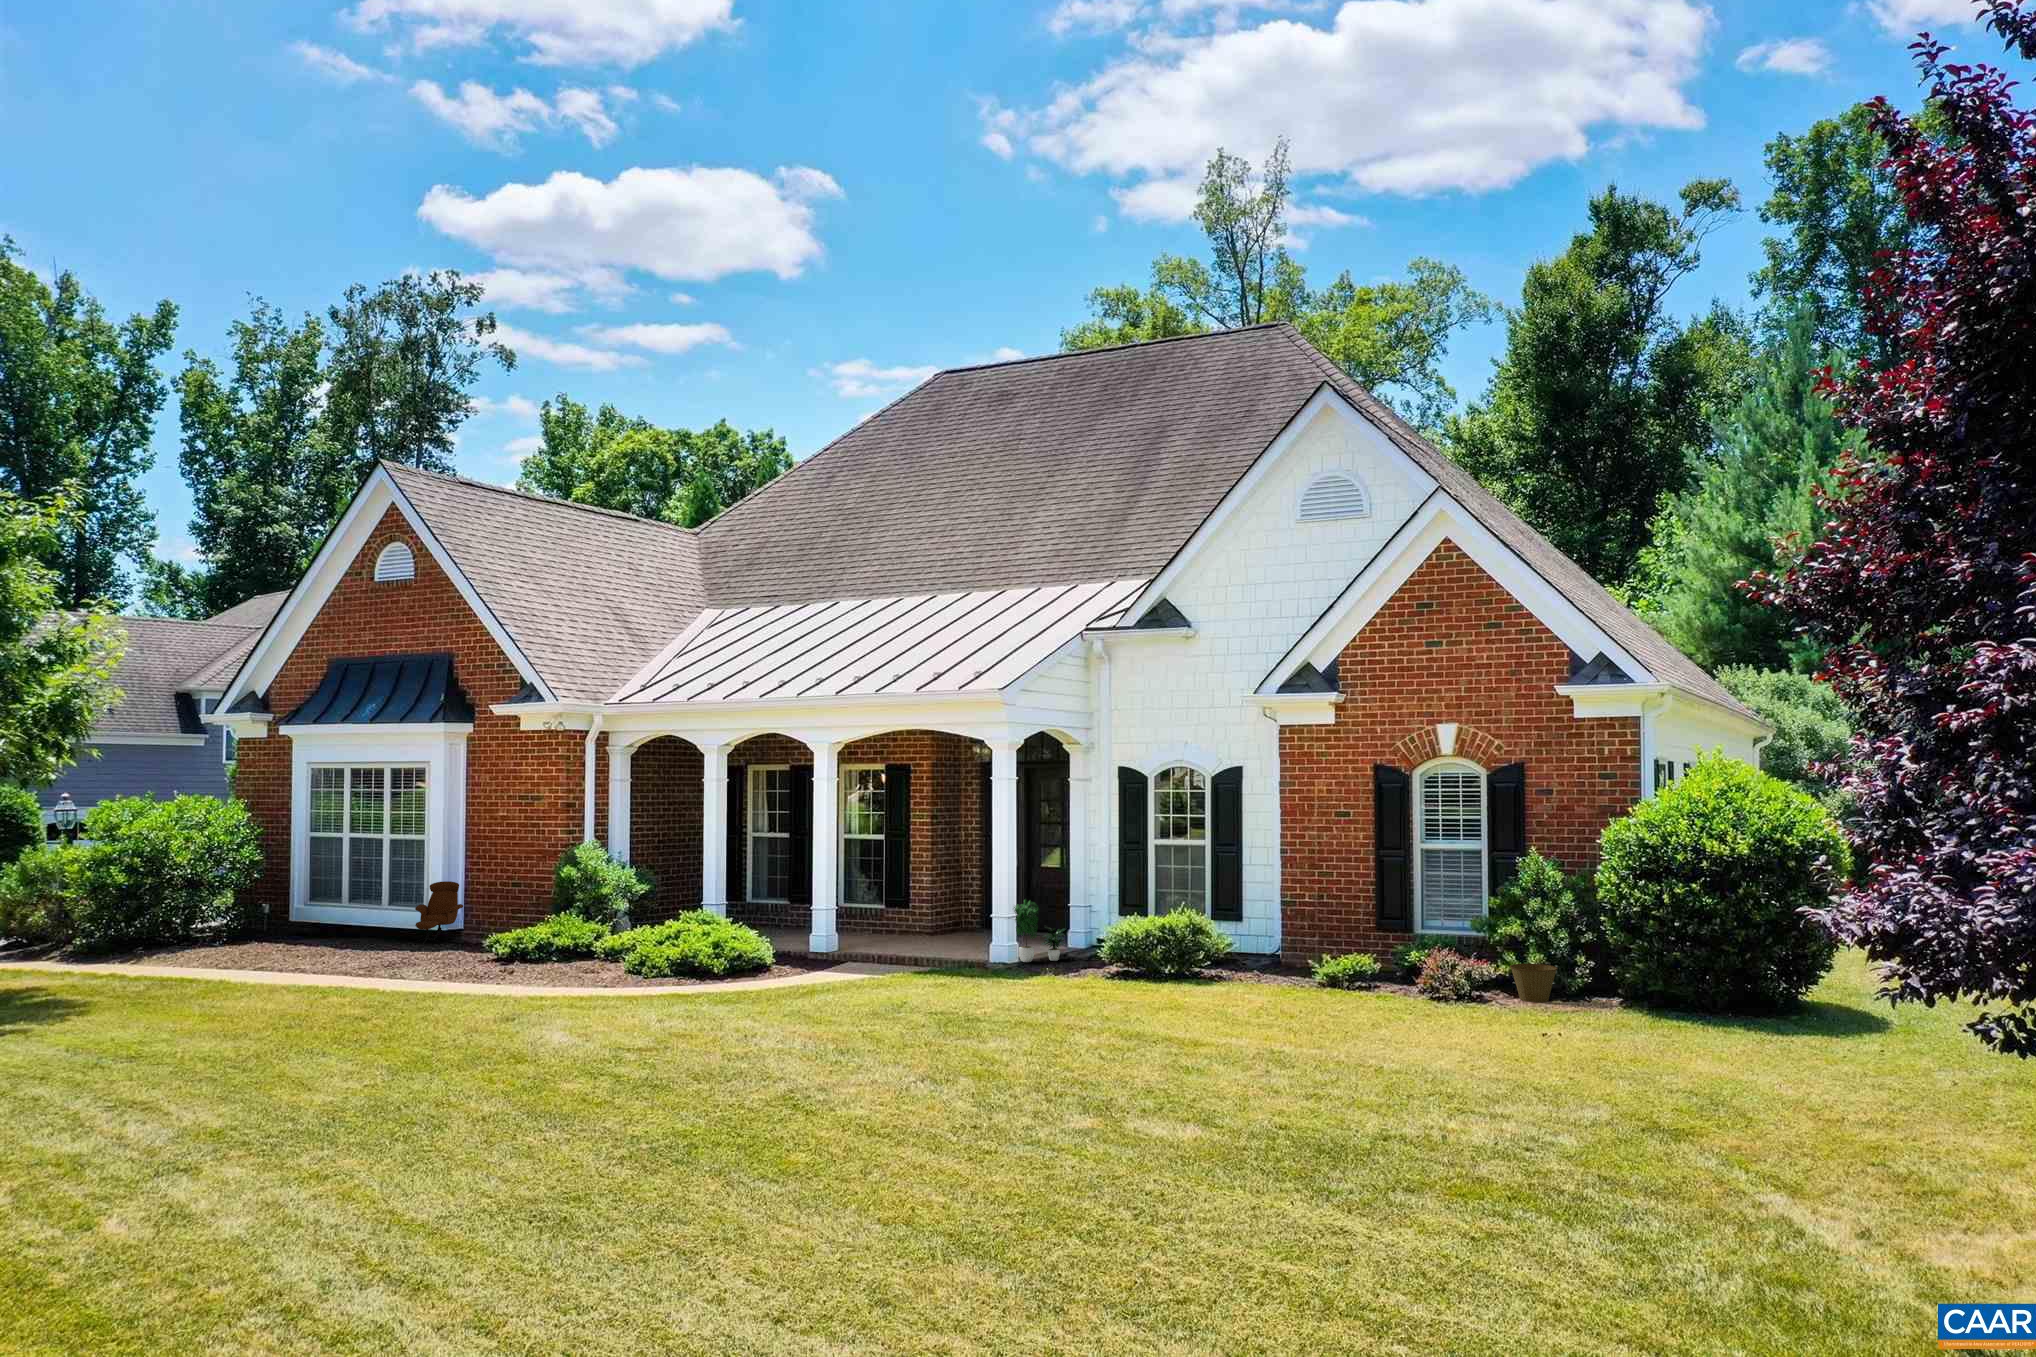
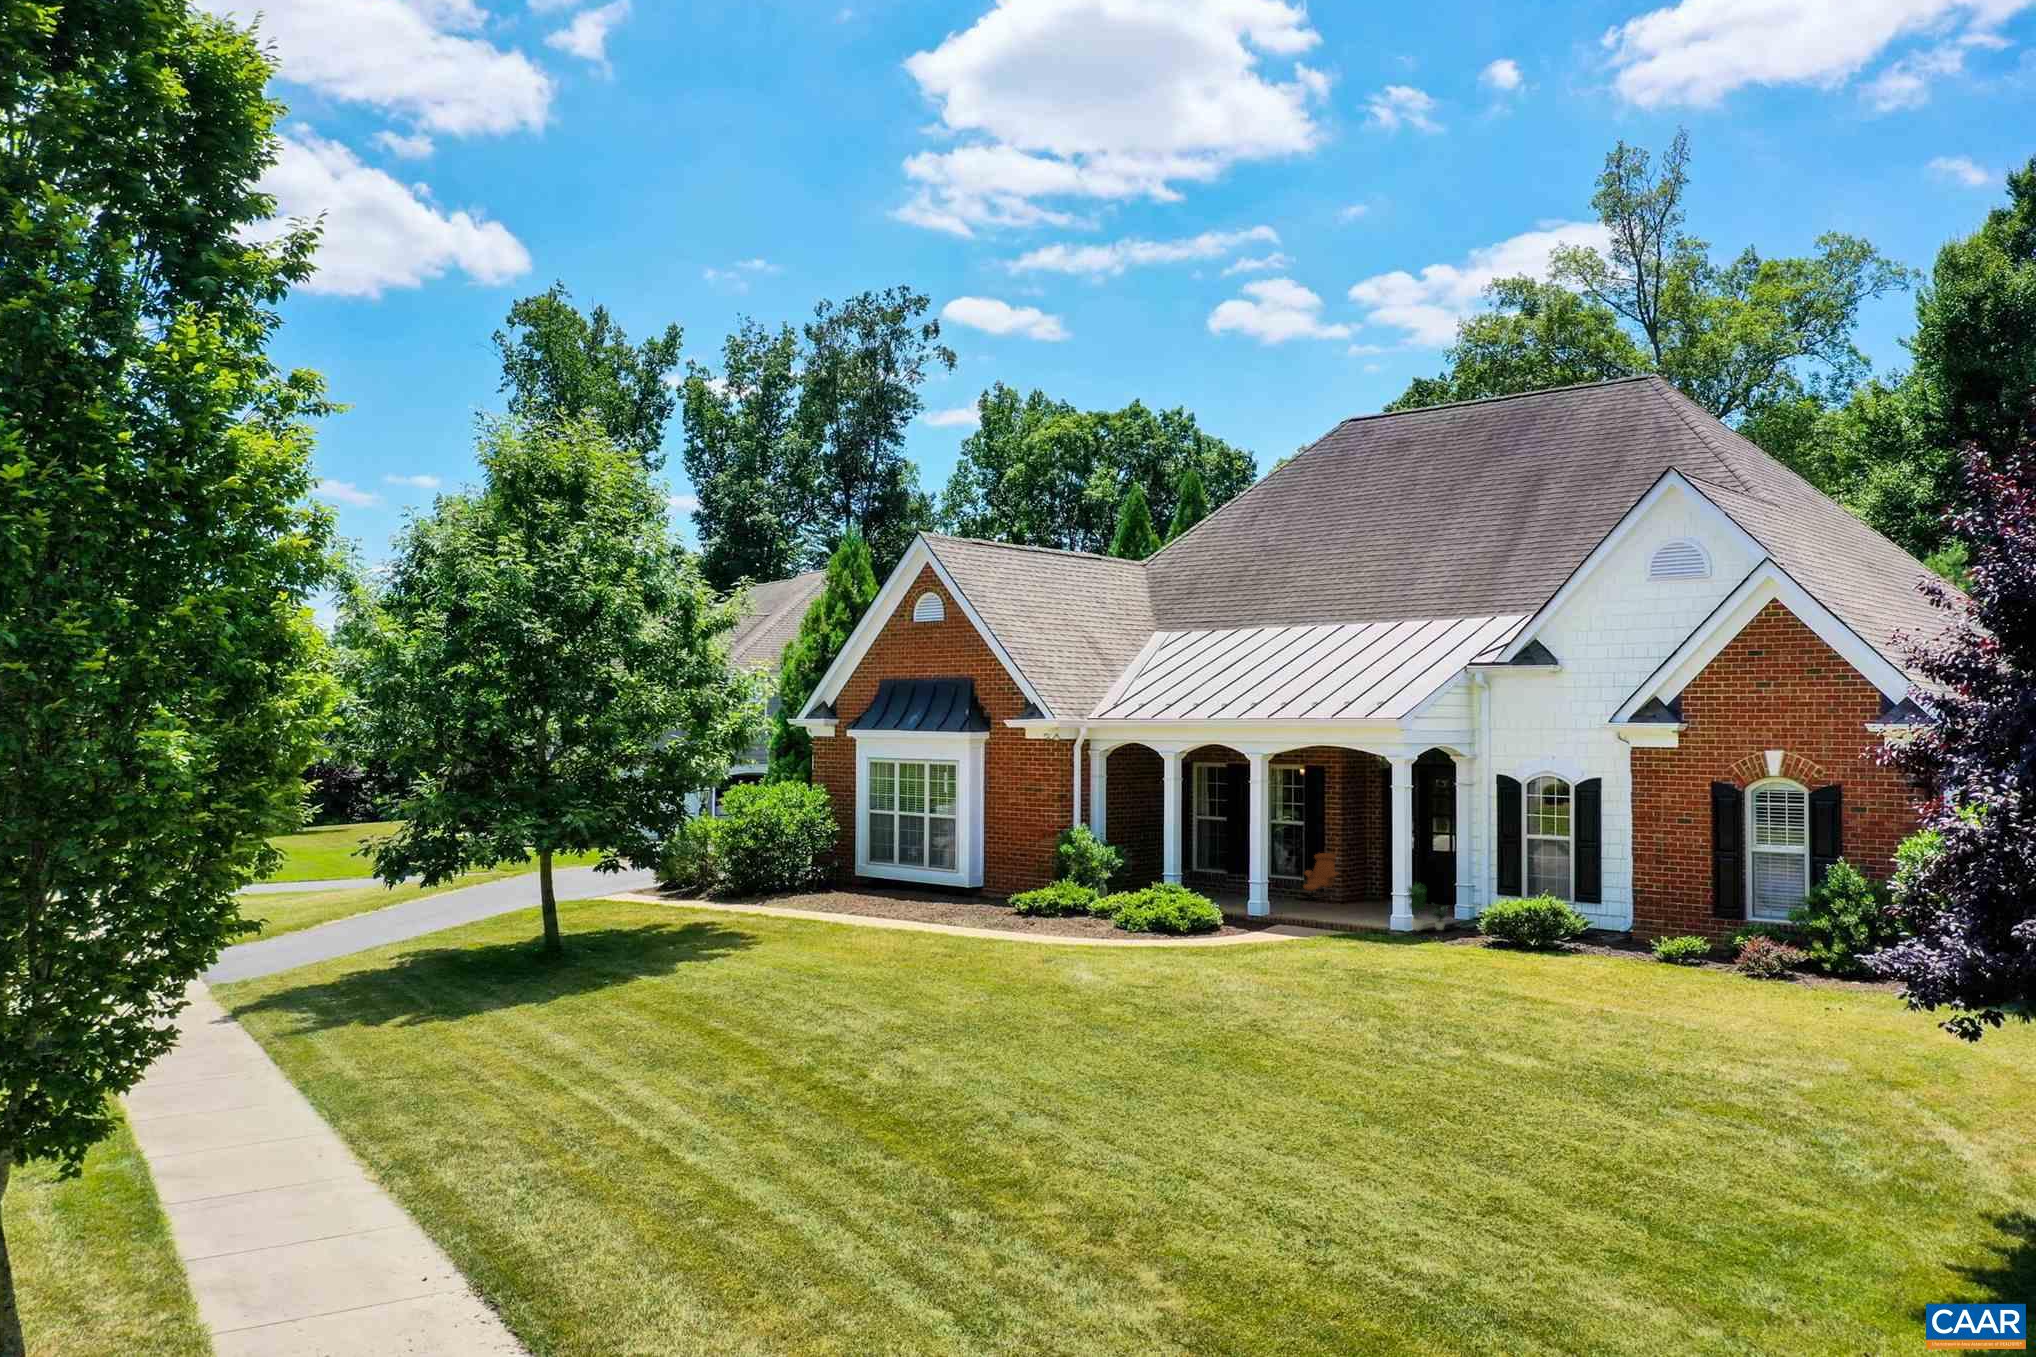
lounge chair: present [414,881,463,944] -> present [1303,853,1339,900]
basket: present [1510,964,1558,1002] -> none [1816,953,1857,985]

